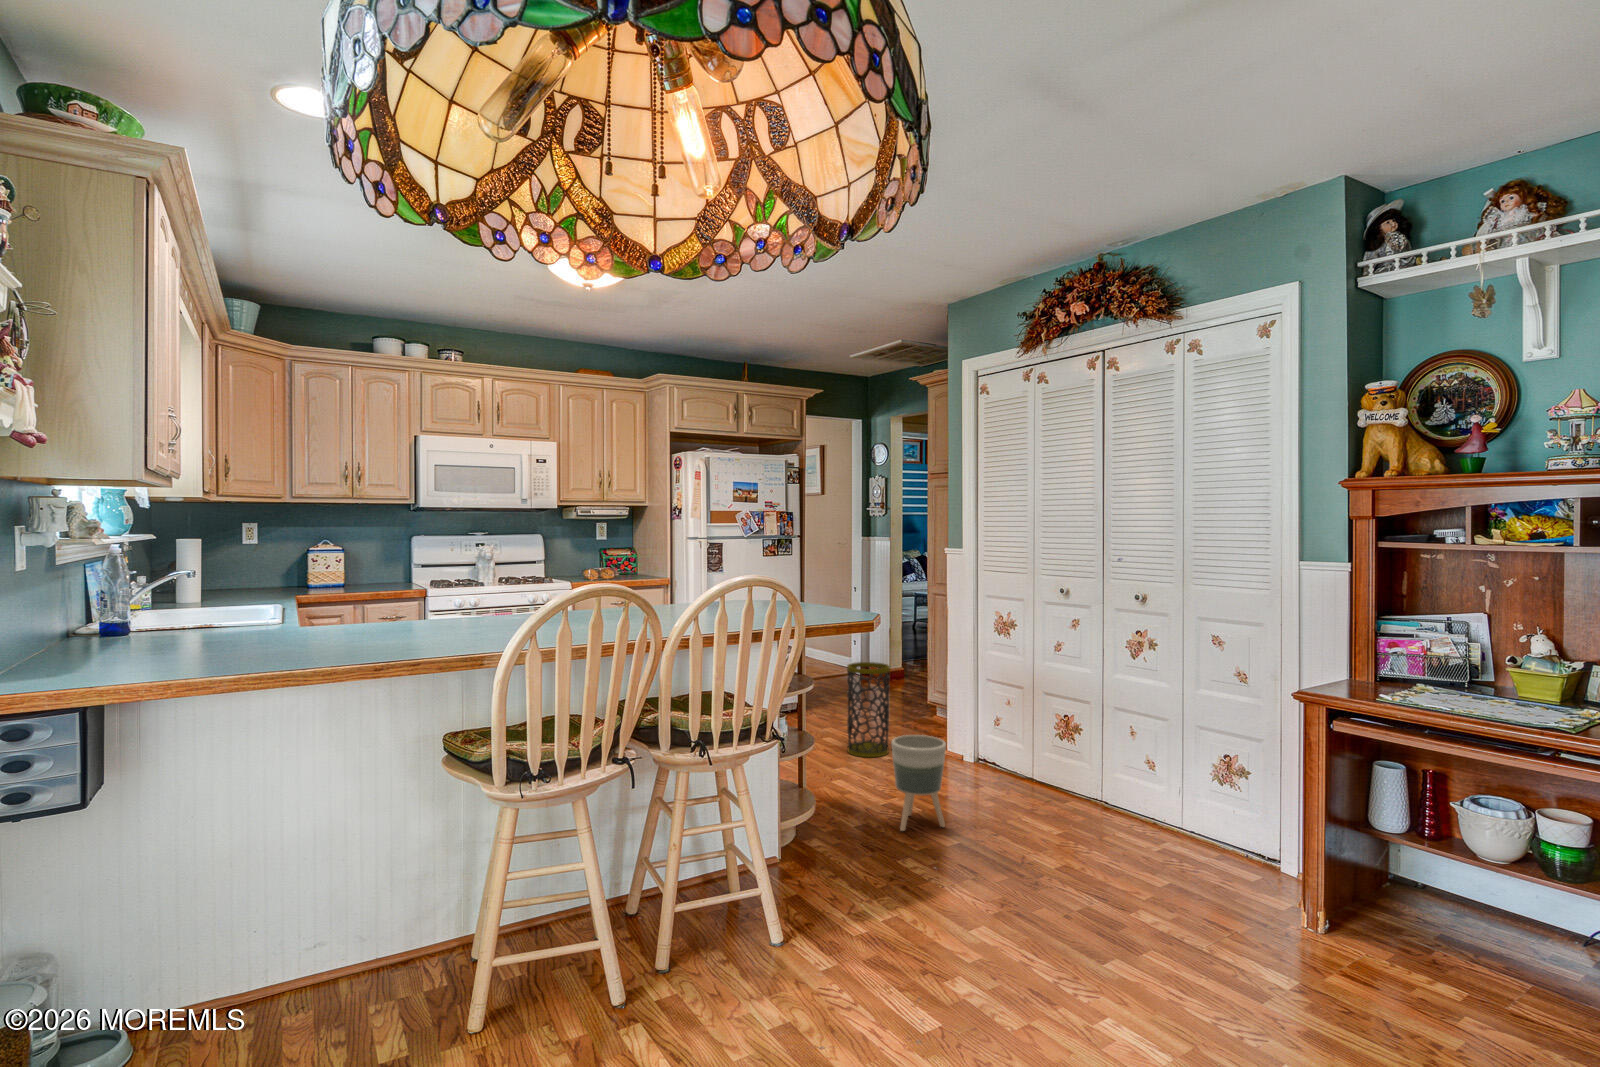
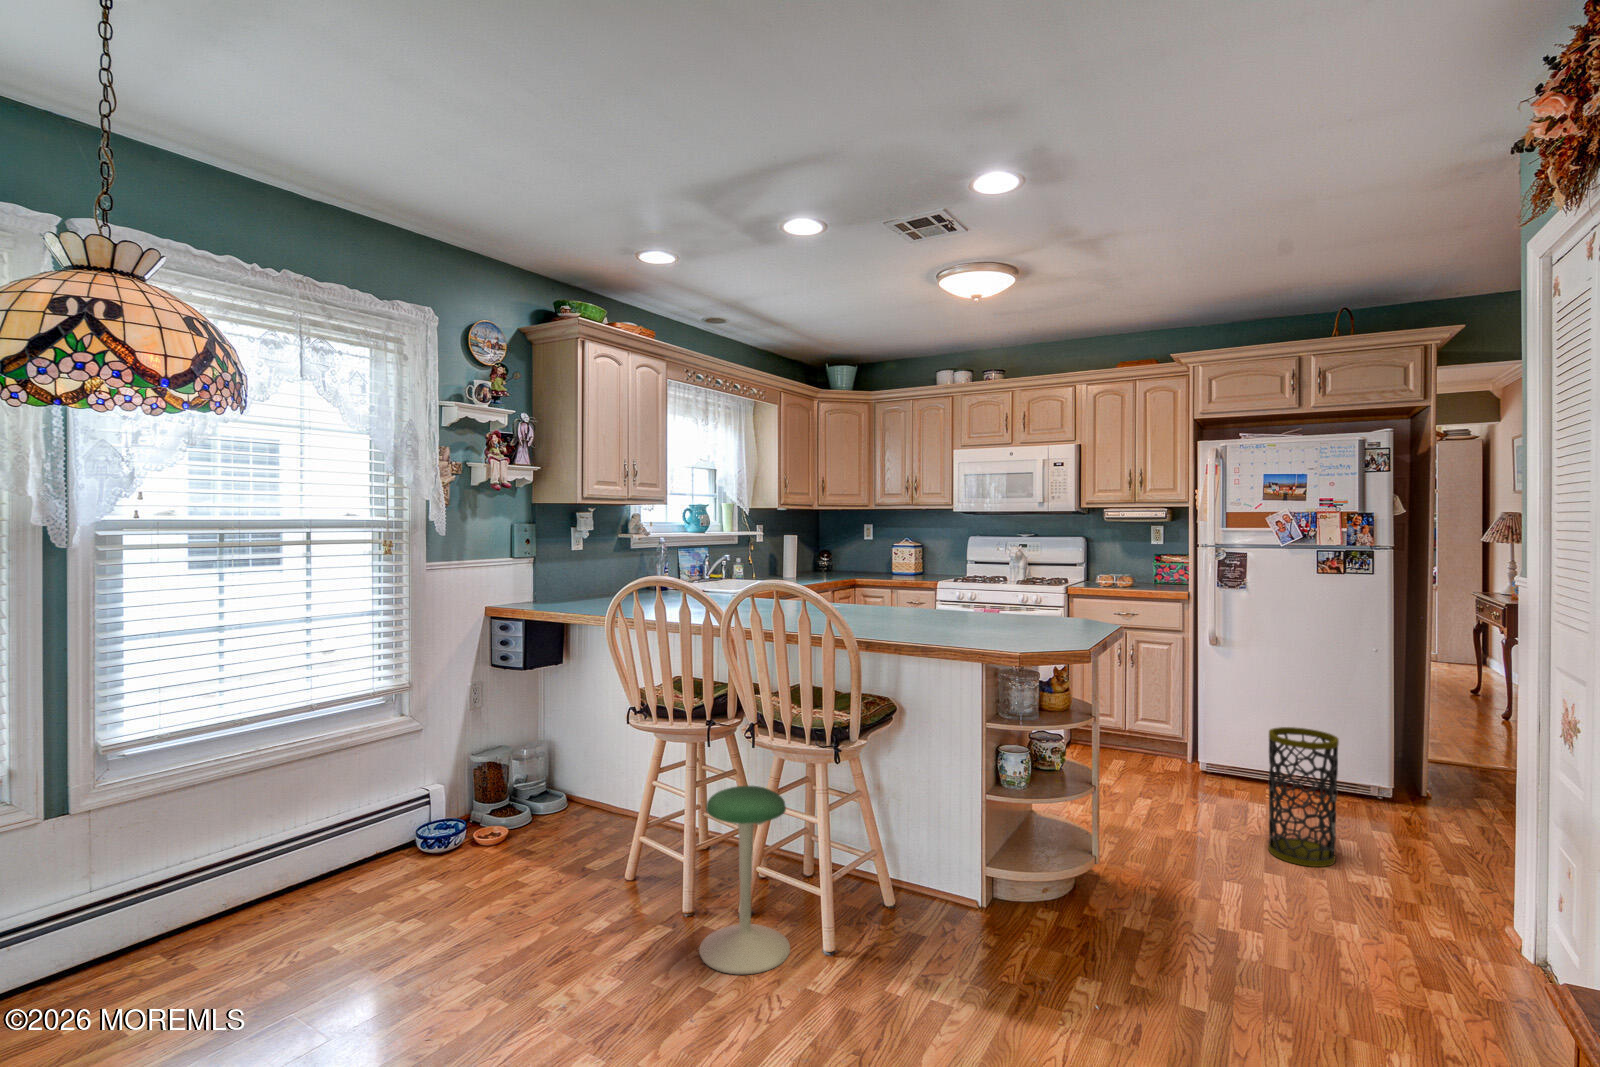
planter: present [891,735,946,831] -> none [1089,811,1165,945]
stool: none [770,796,874,1015] -> present [699,786,790,974]

